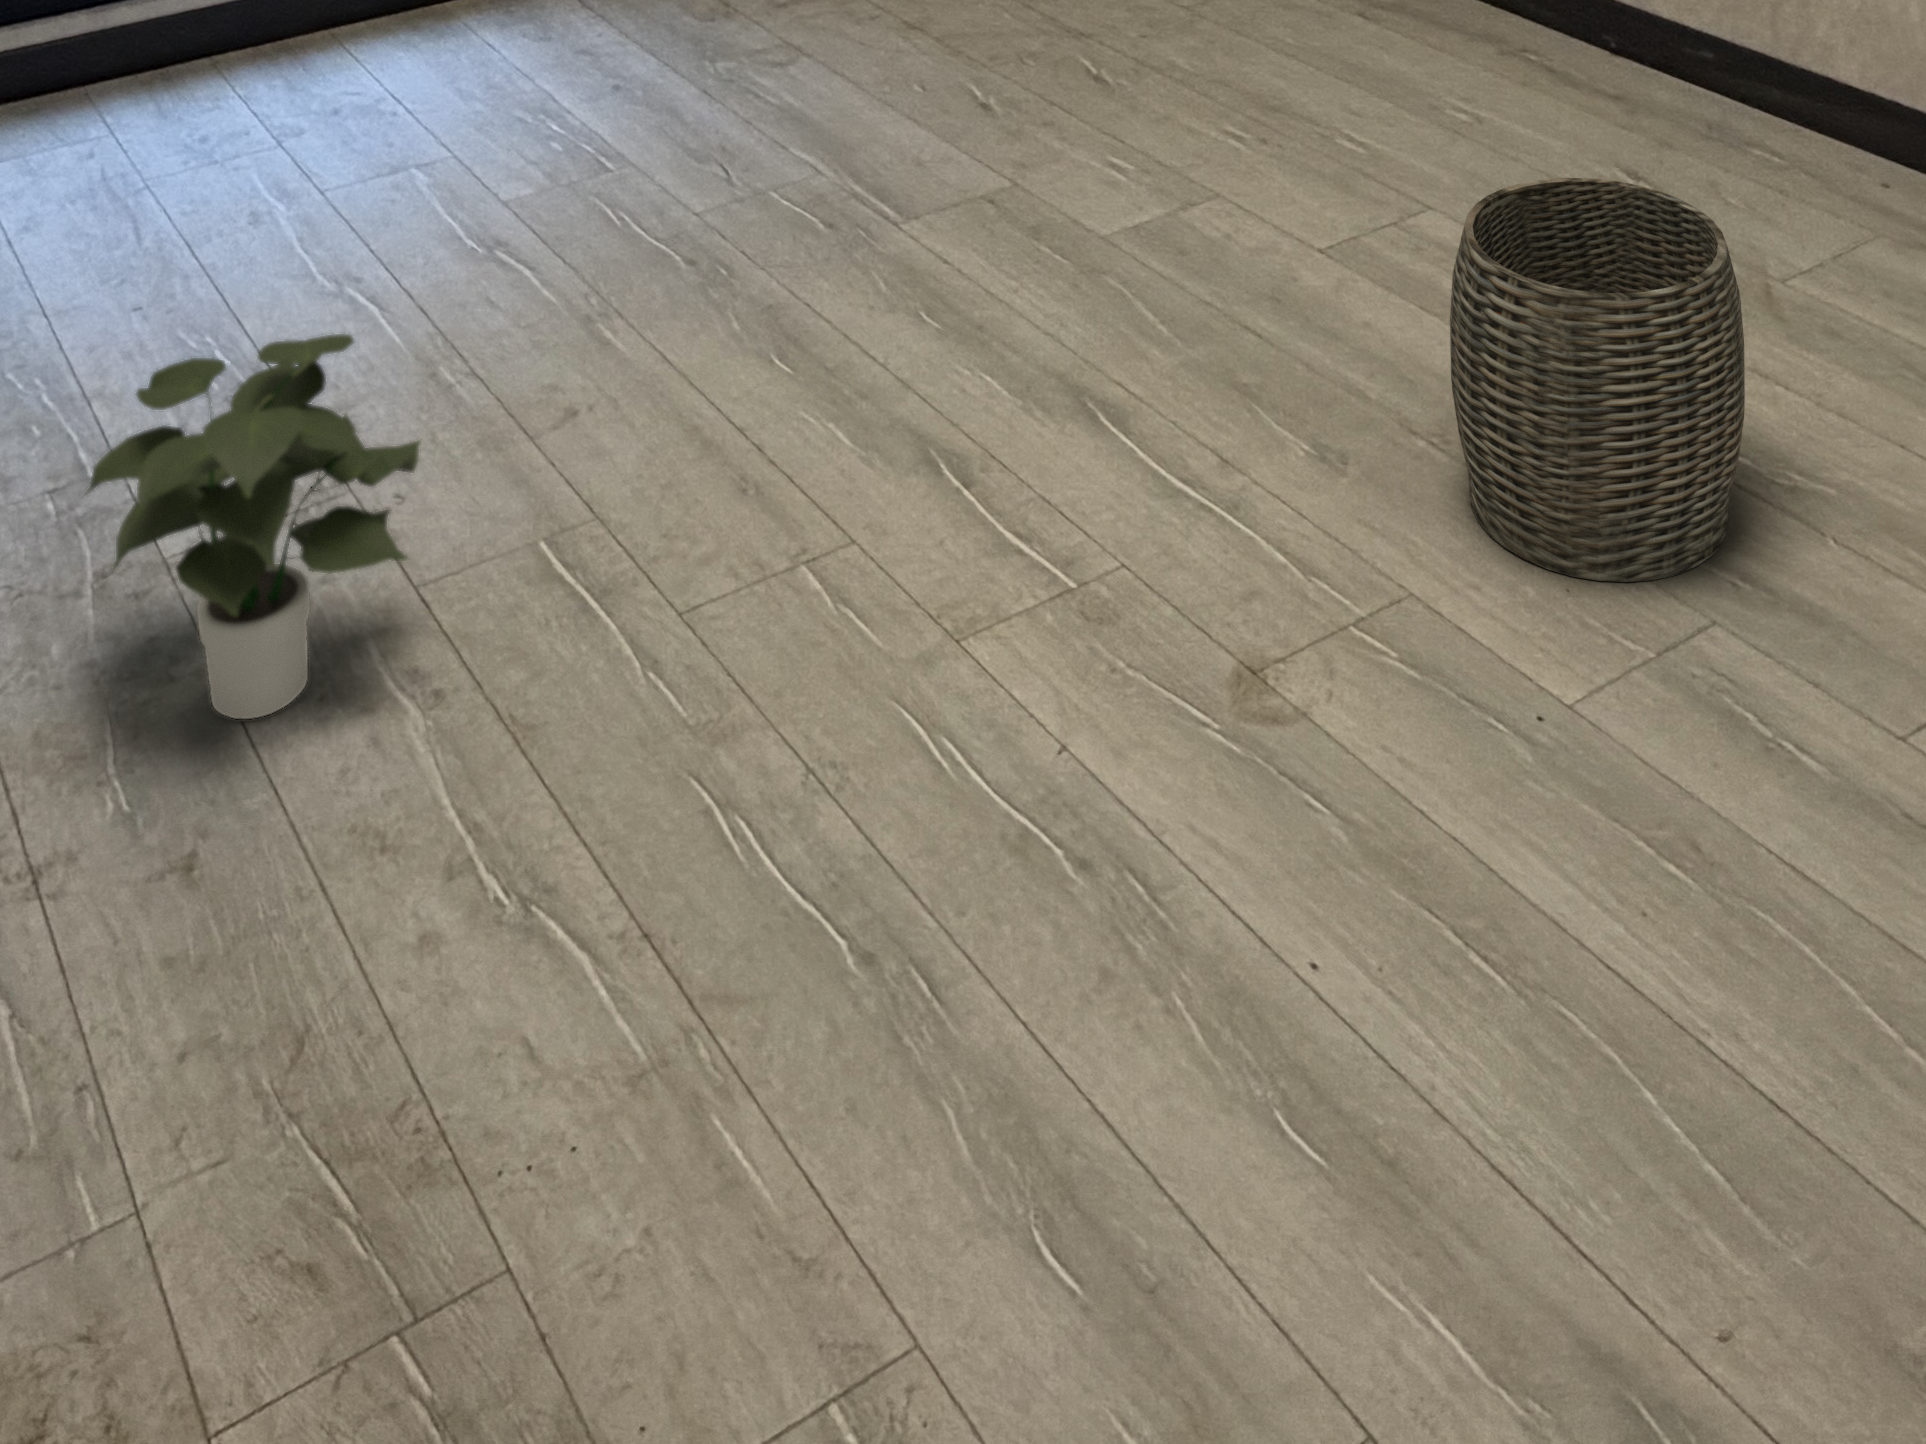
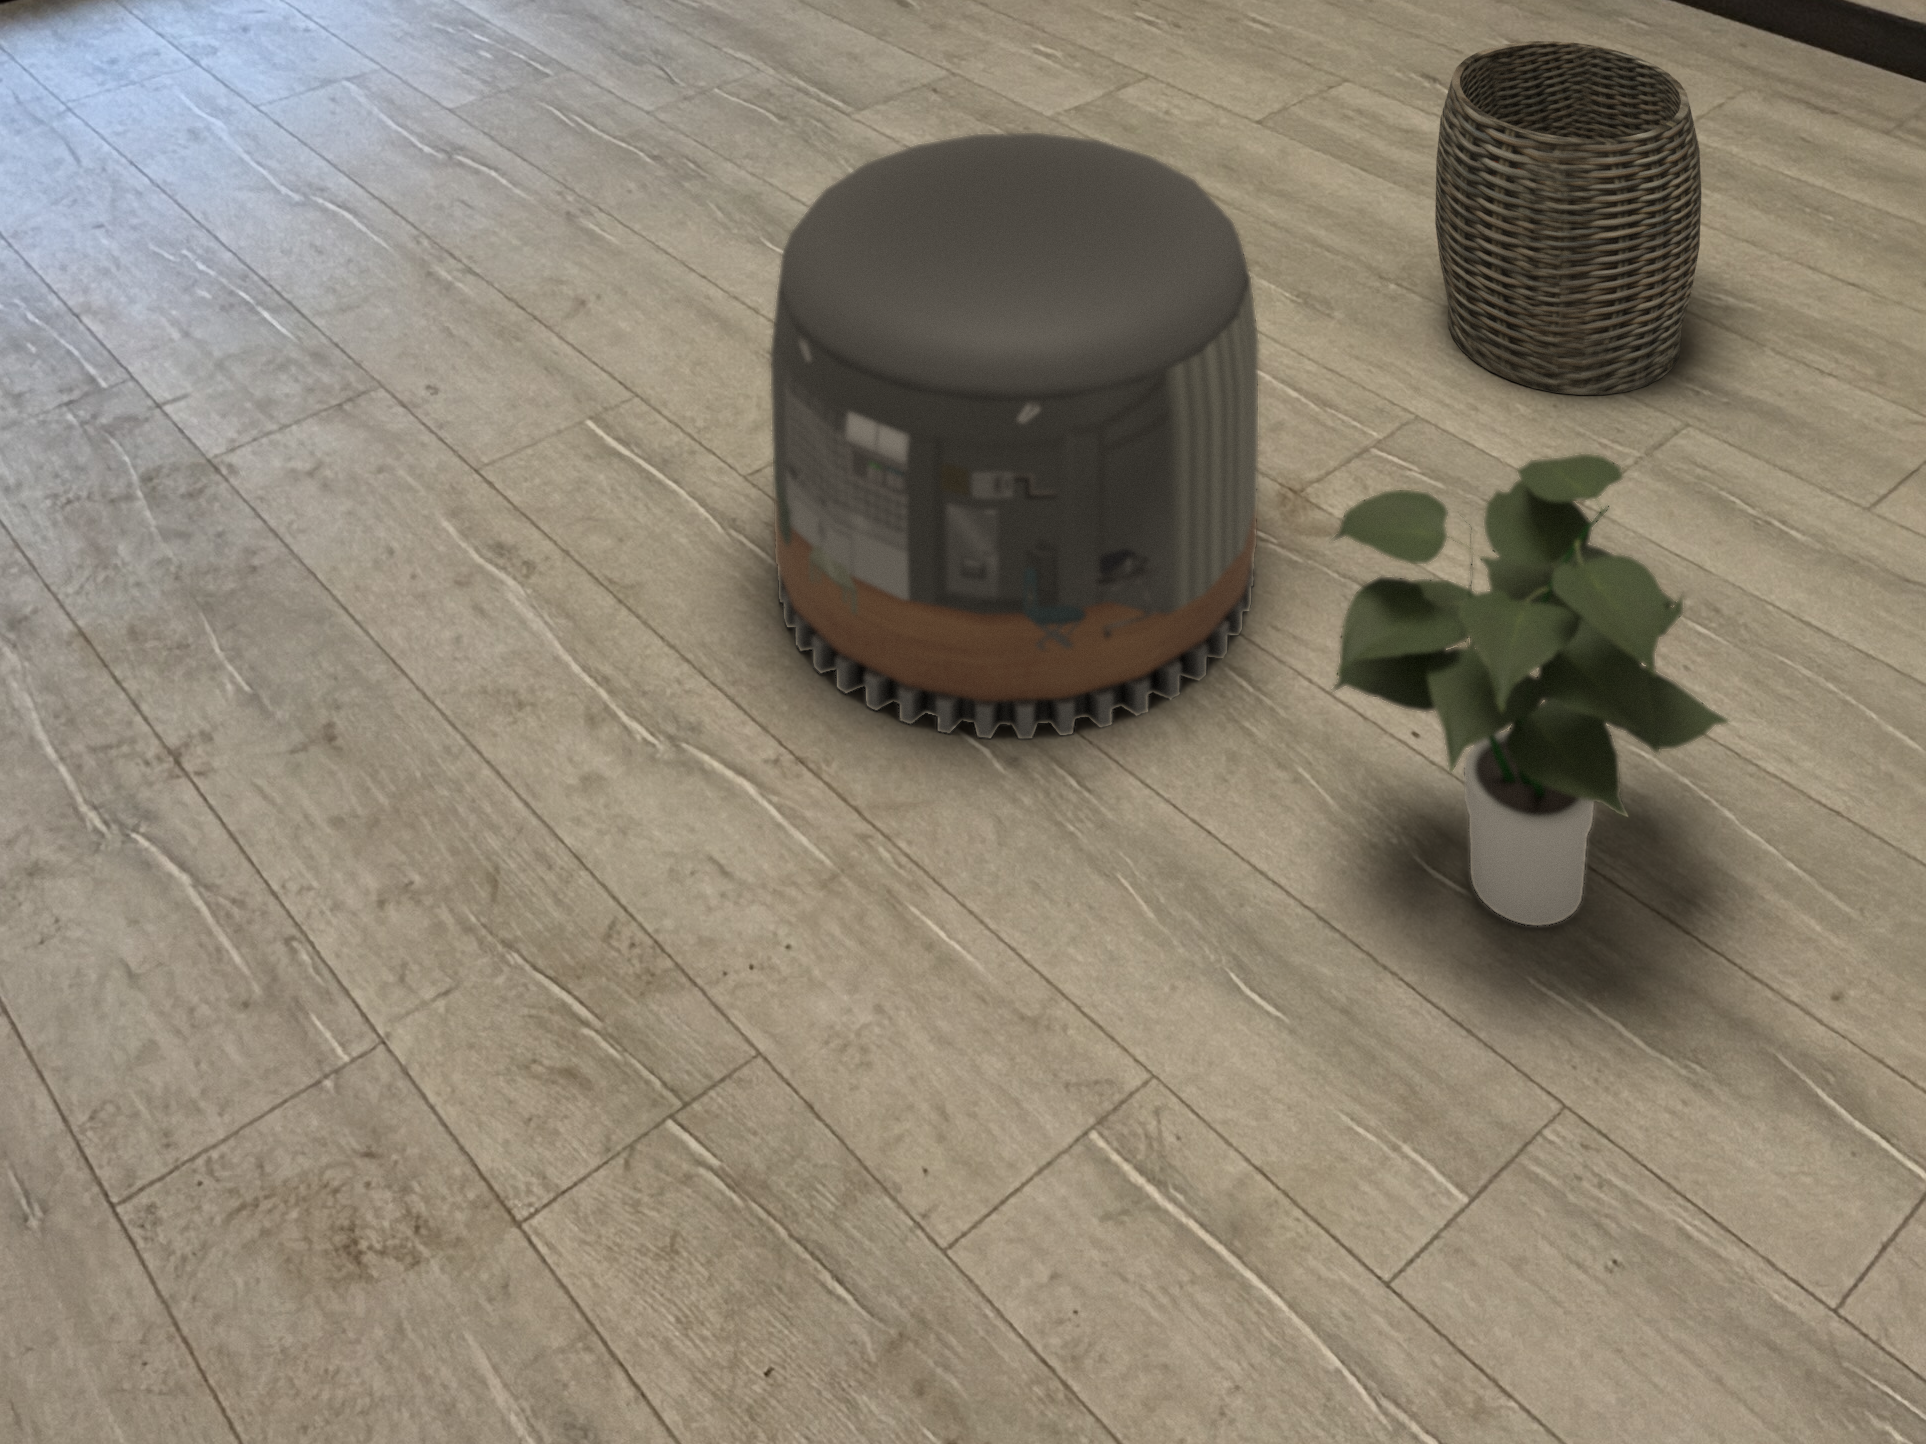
pouf: none [657,260,1186,935] -> present [770,133,1259,739]
potted plant: present [88,334,420,719] -> present [1331,454,1728,926]

